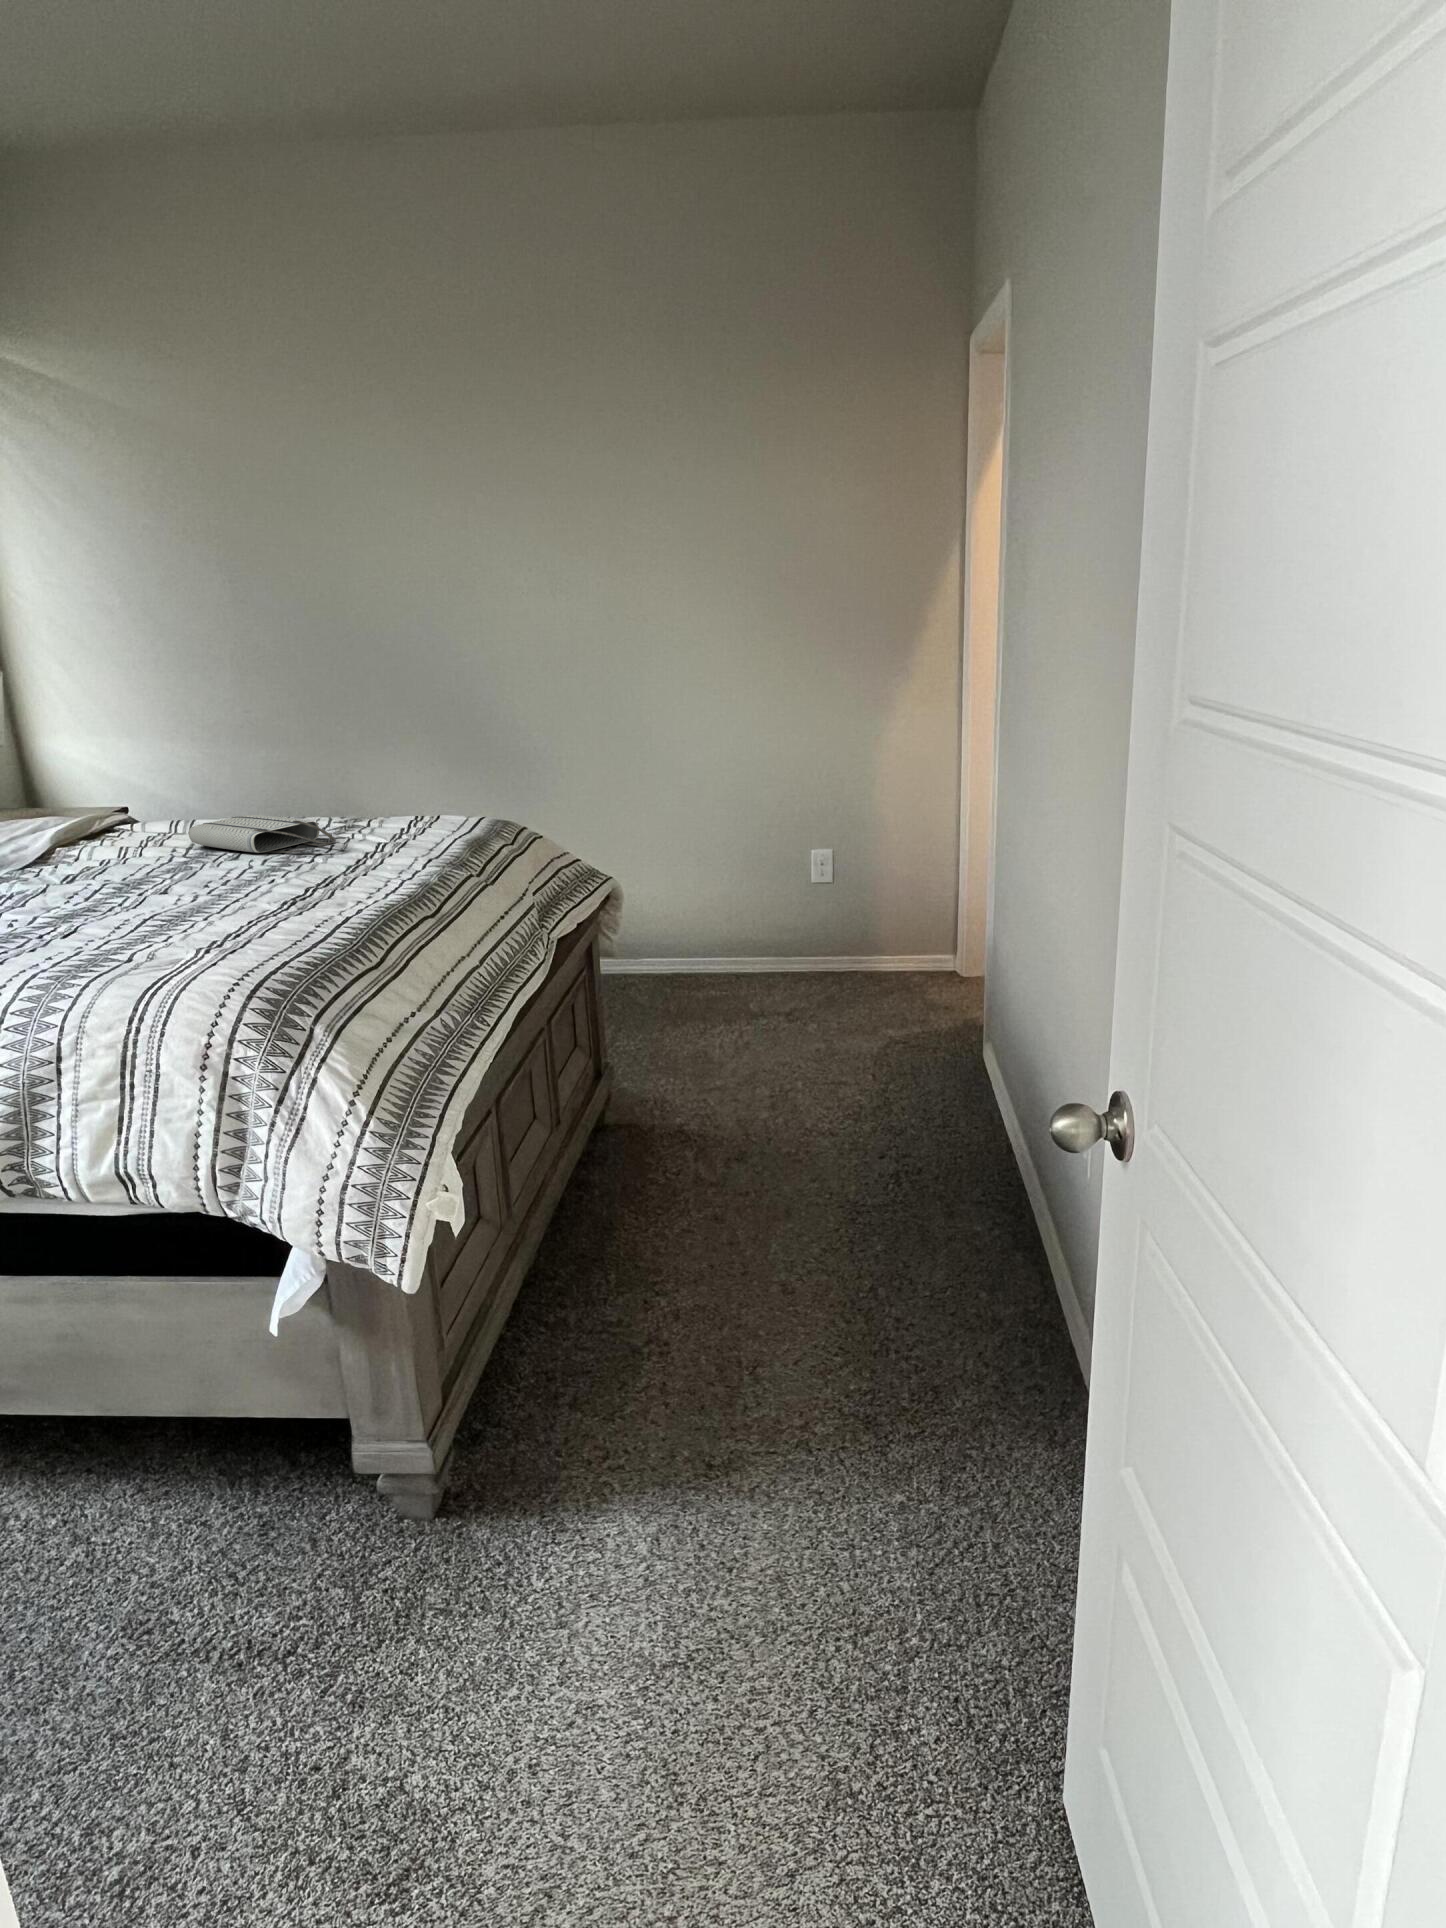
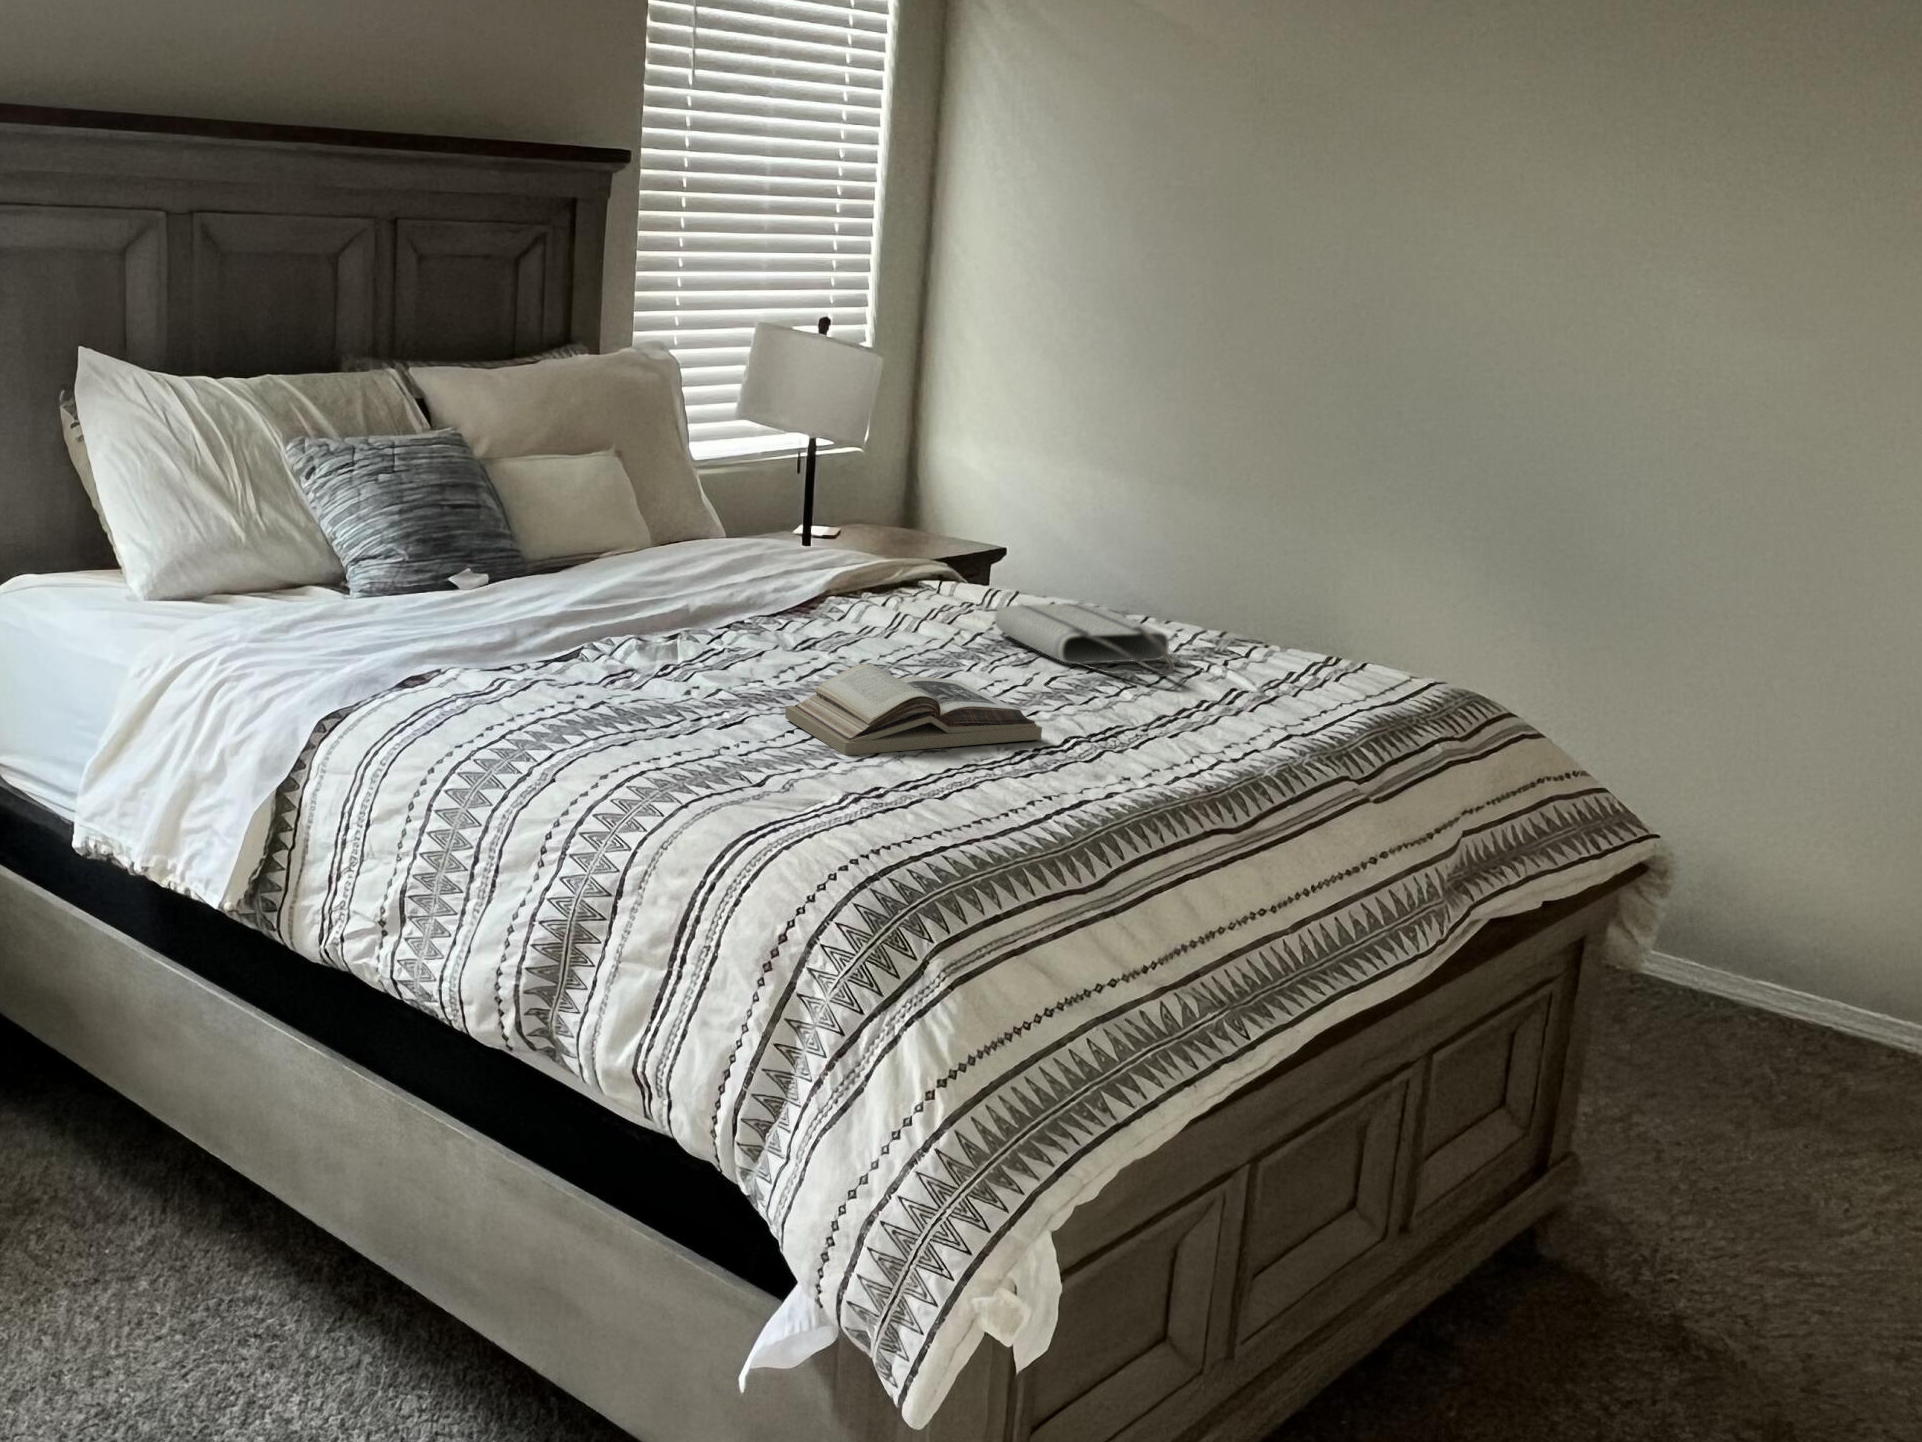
book: none [94,872,286,933] -> present [785,664,1042,755]

